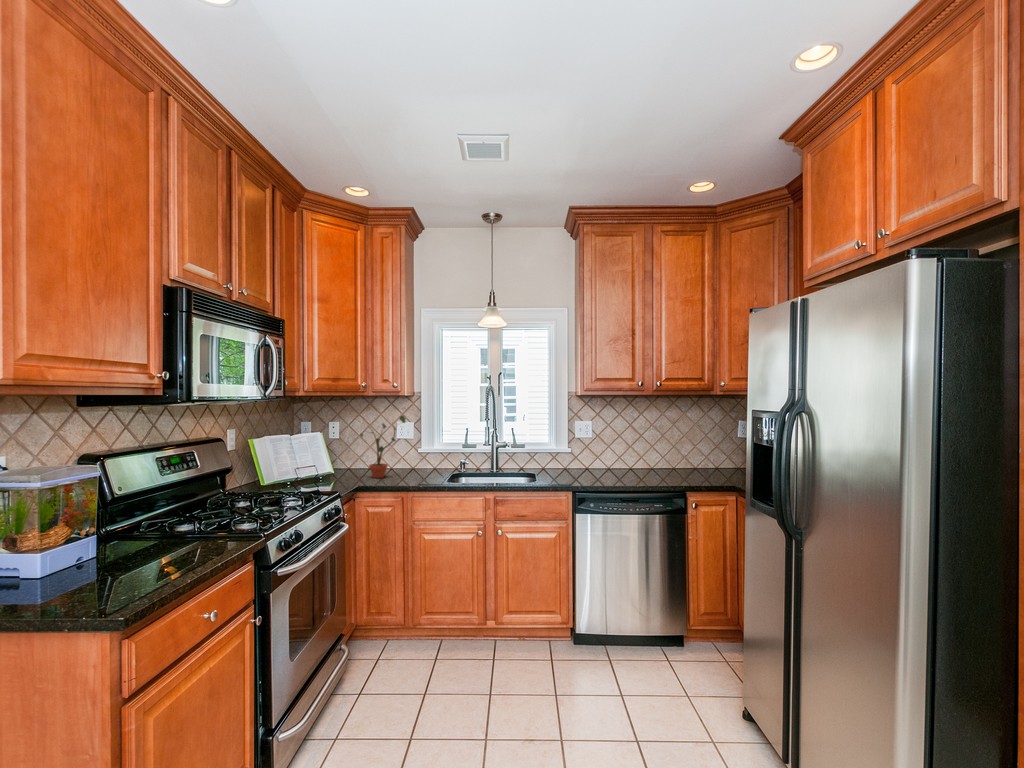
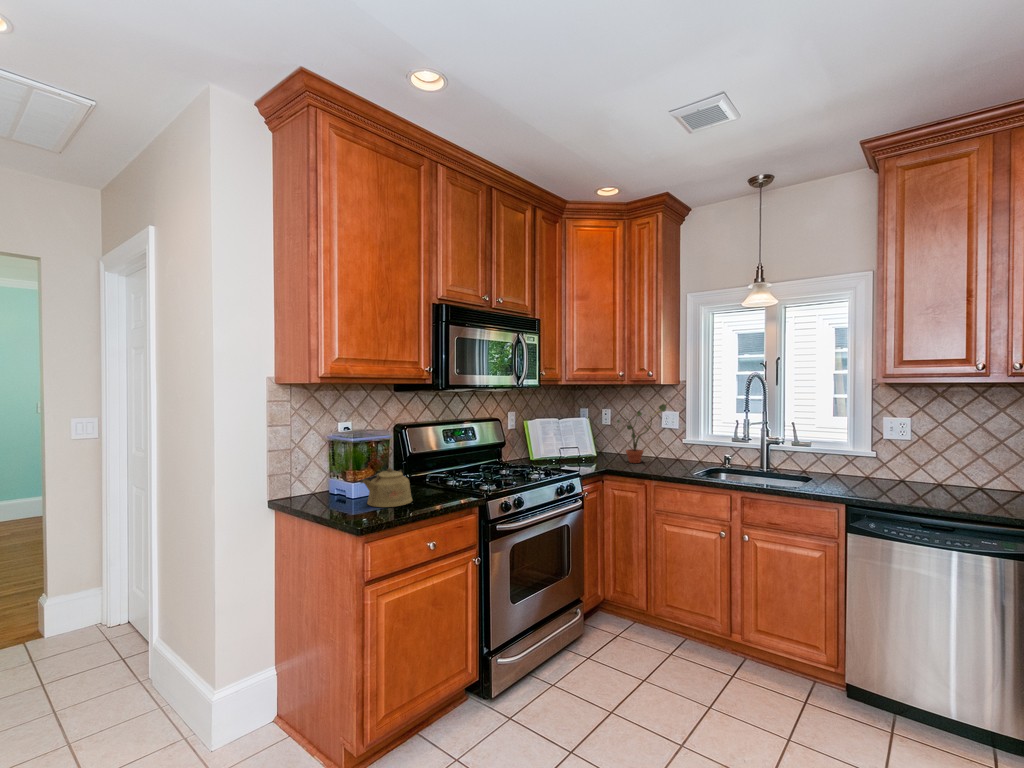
kettle: none [95,515,184,575] -> present [360,467,412,507]

